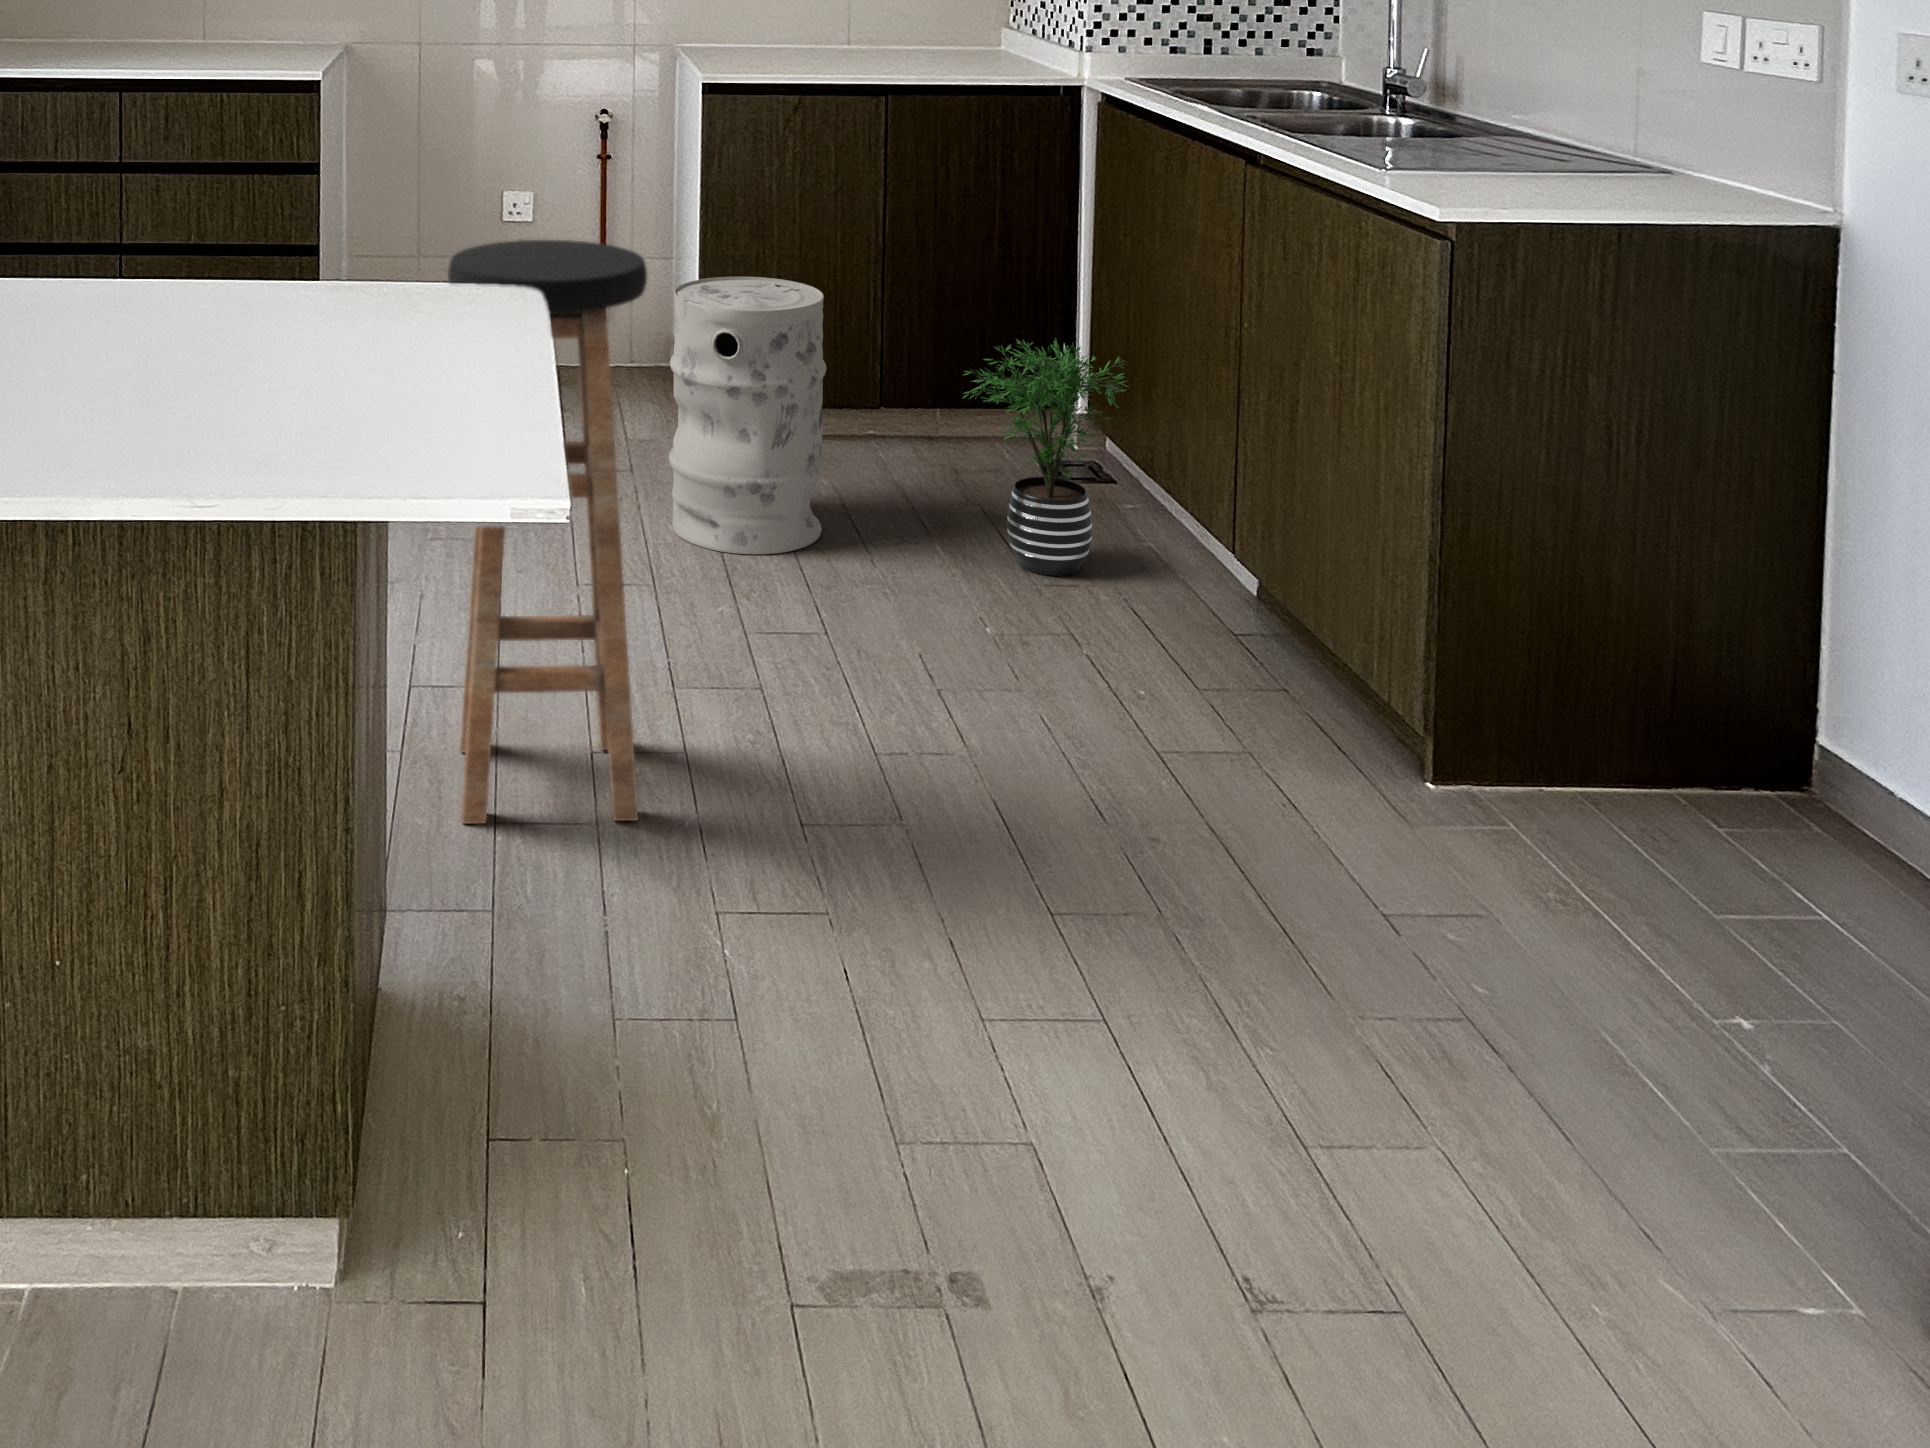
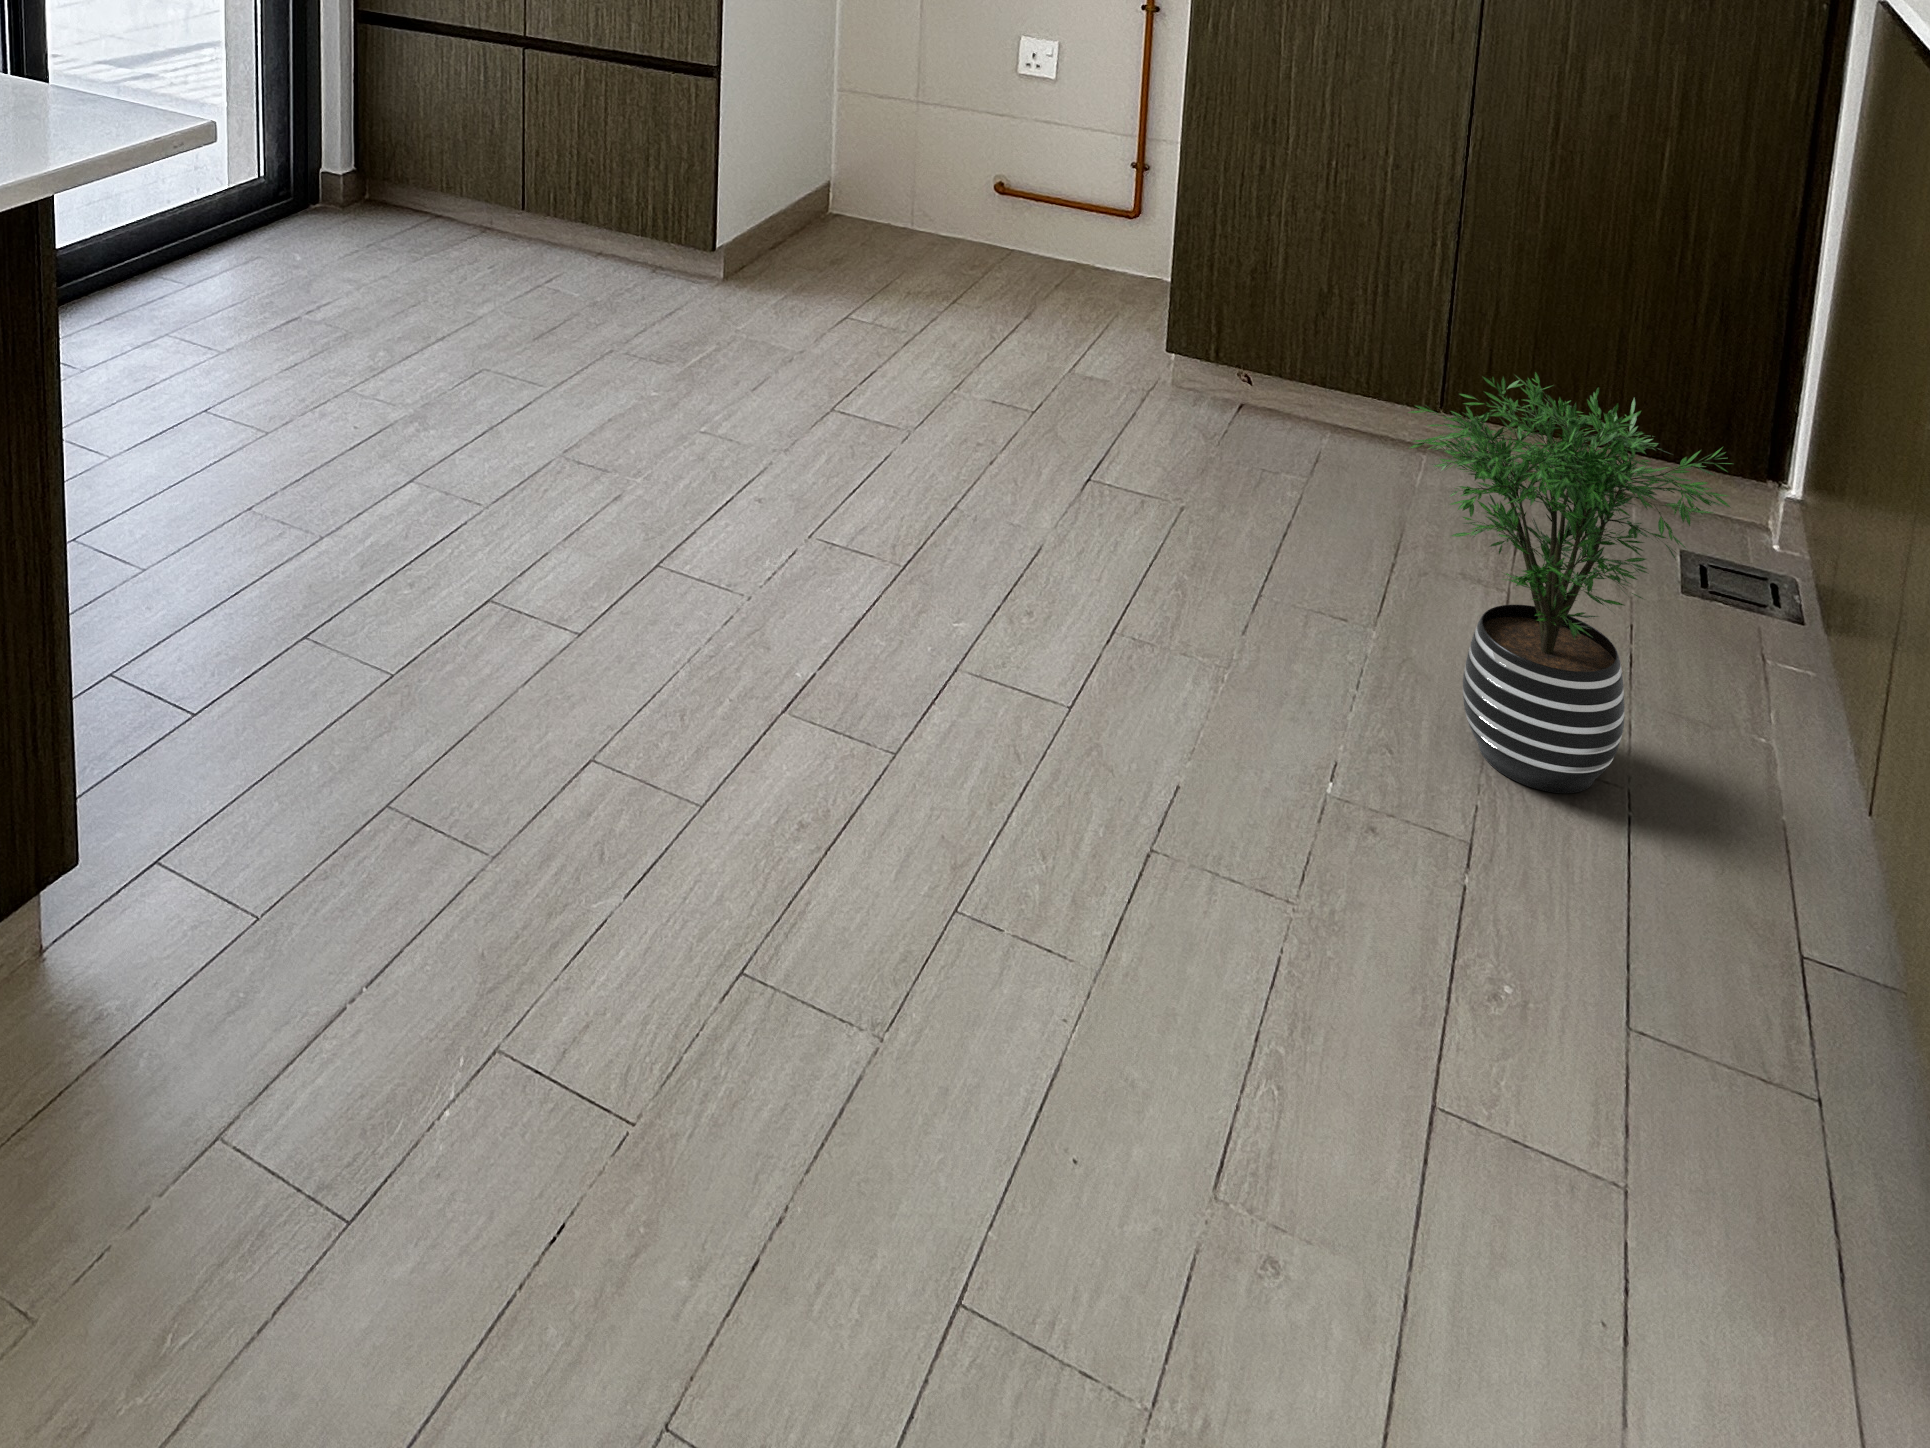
bar stool: present [448,240,647,824] -> none [167,81,524,1012]
trash can: present [668,277,827,554] -> none [983,184,1229,601]

